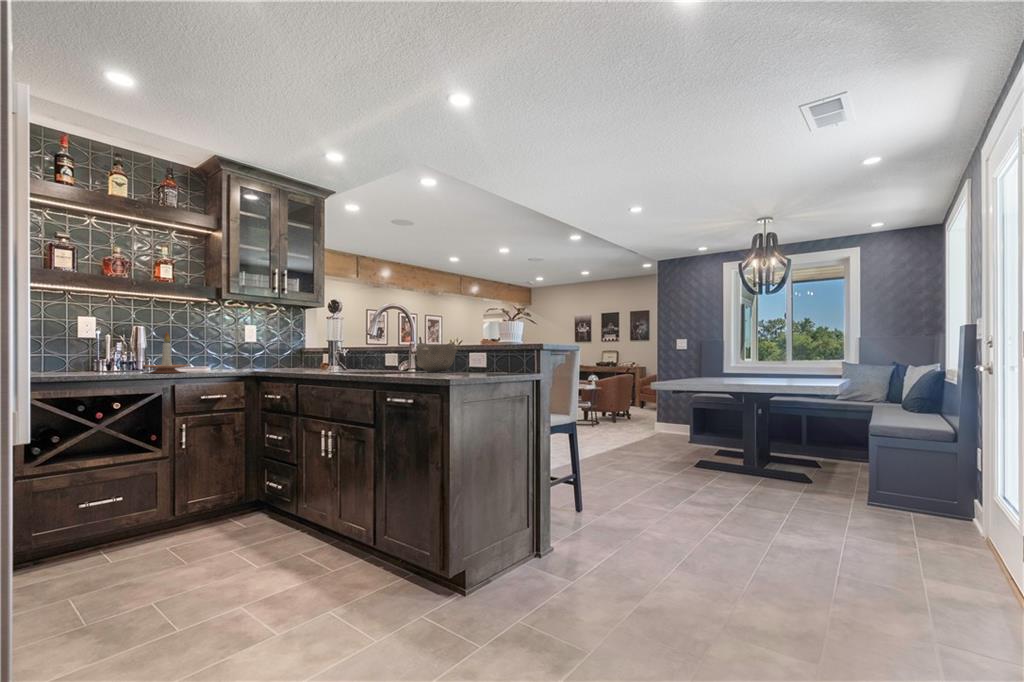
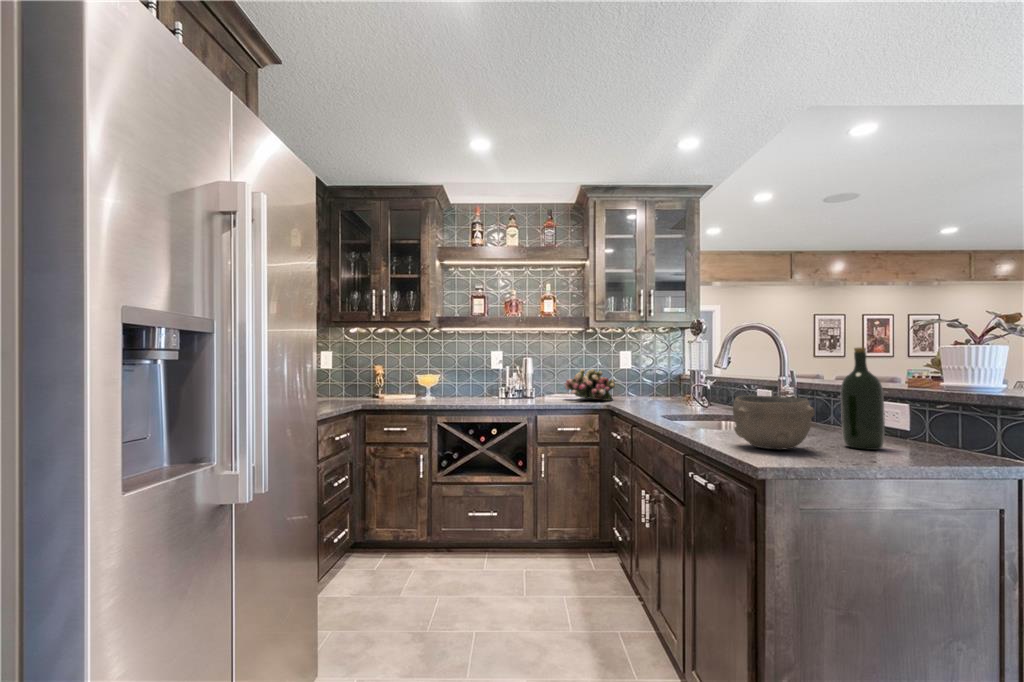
wine bottle: none [460,318,478,371] -> present [841,348,885,450]
candle holder: present [144,332,188,373] -> none [511,365,546,404]
flower arrangement: none [198,339,255,370] -> present [564,369,615,401]

